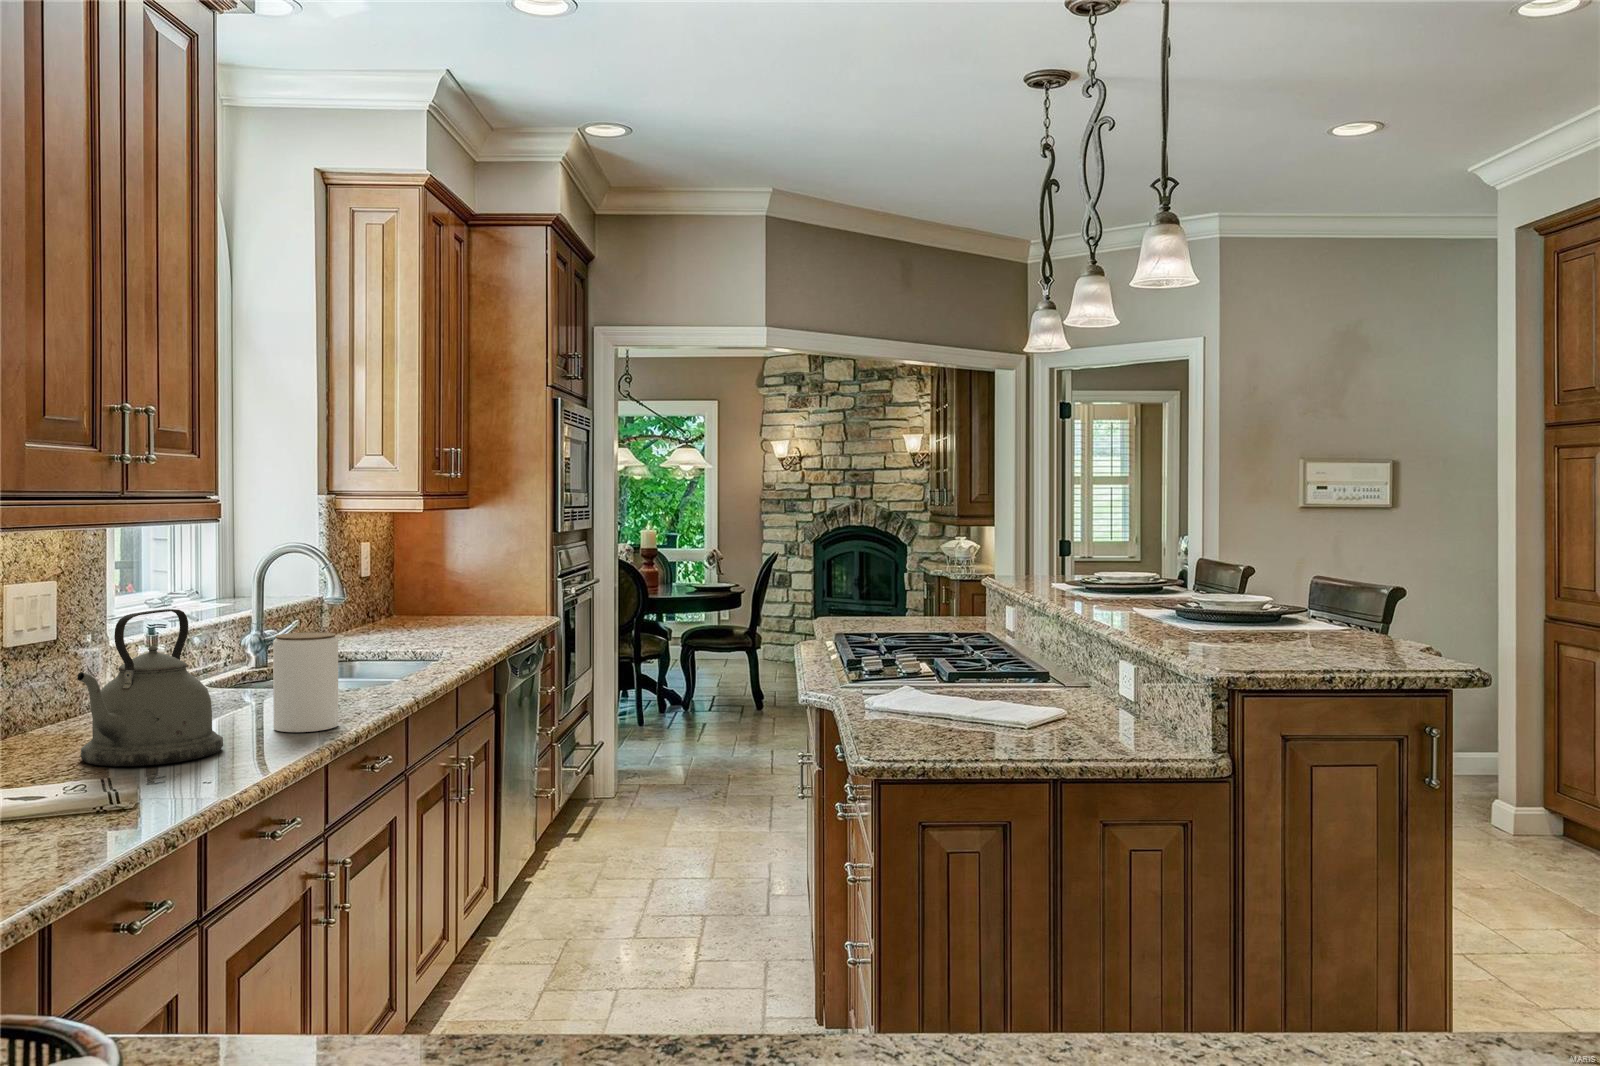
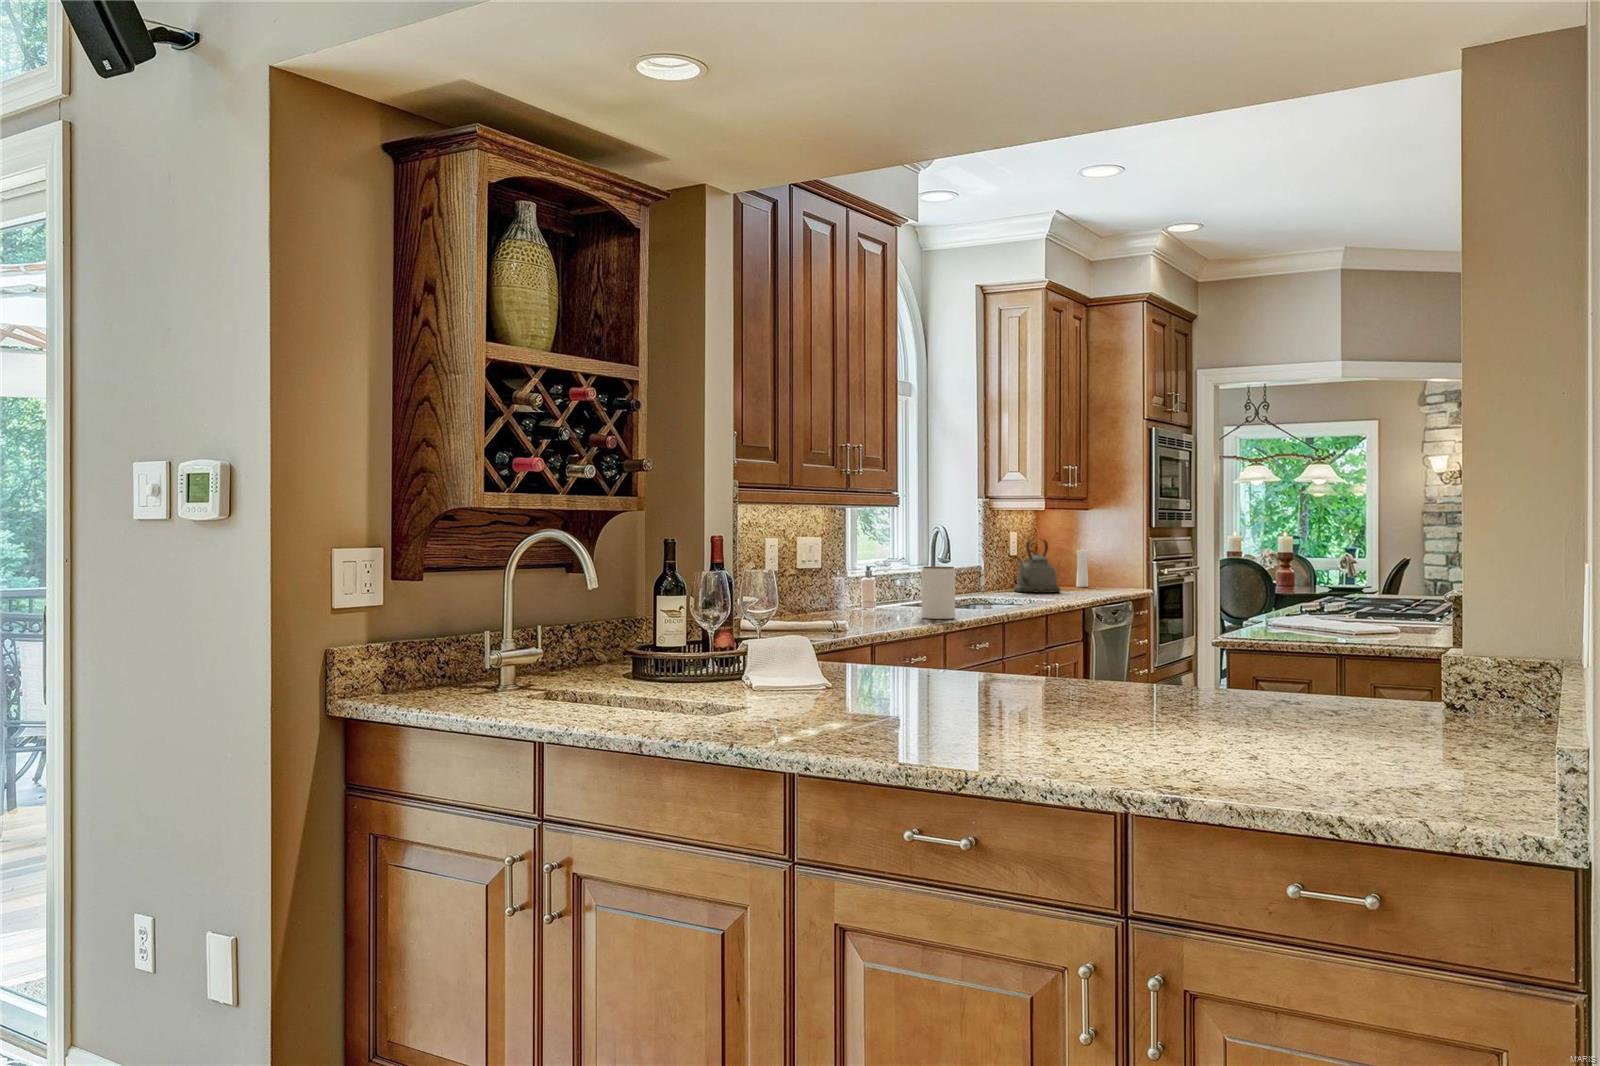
pepper mill: none [456,555,496,616] -> present [1076,549,1093,587]
kettle: present [77,609,223,766] -> present [1014,540,1060,593]

